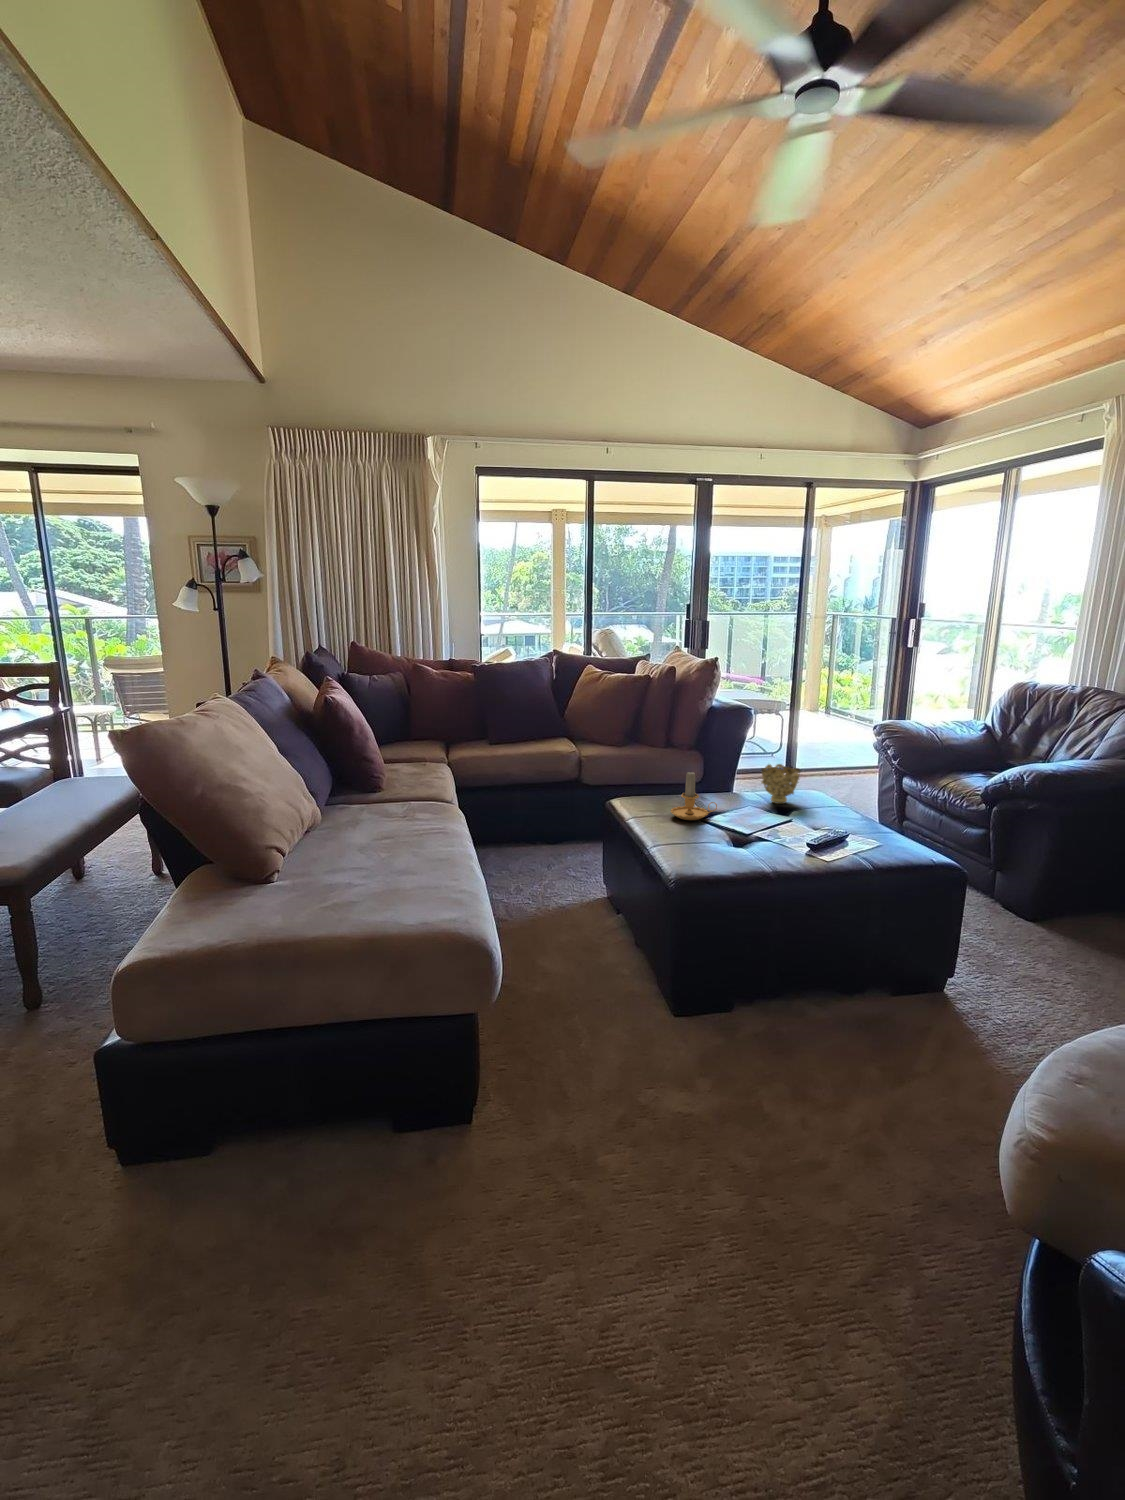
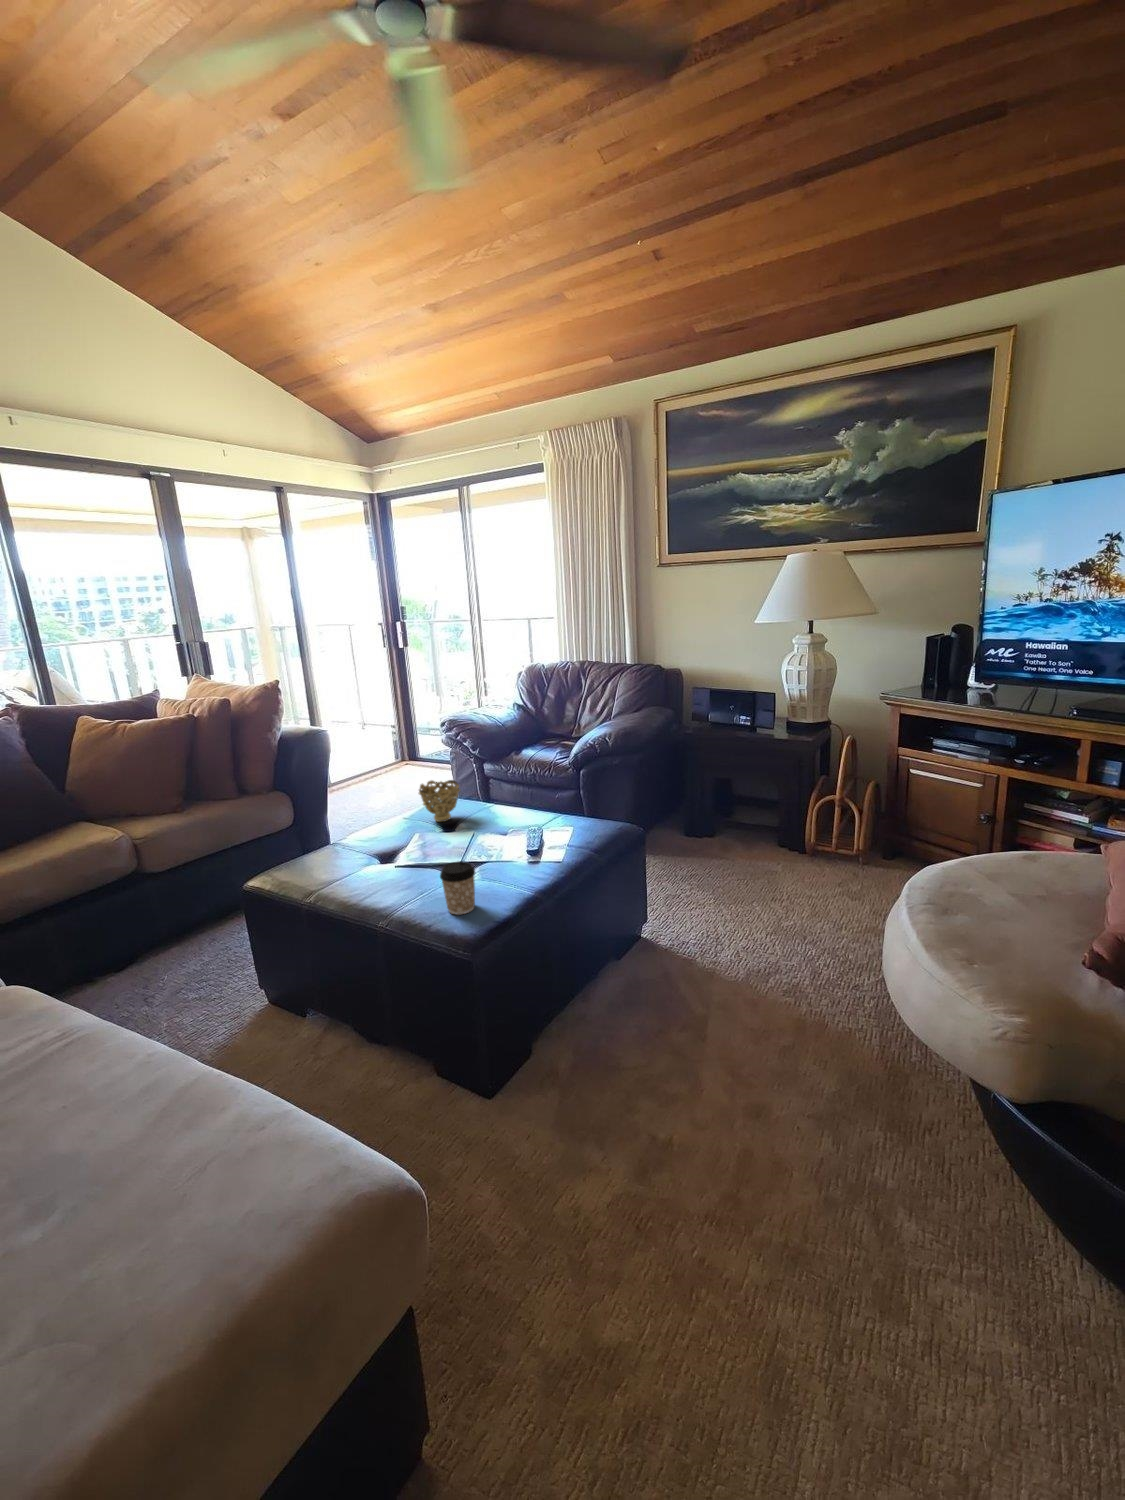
candle: present [671,772,717,820] -> none [361,814,410,873]
coffee cup: none [685,817,716,861] -> present [440,861,475,914]

